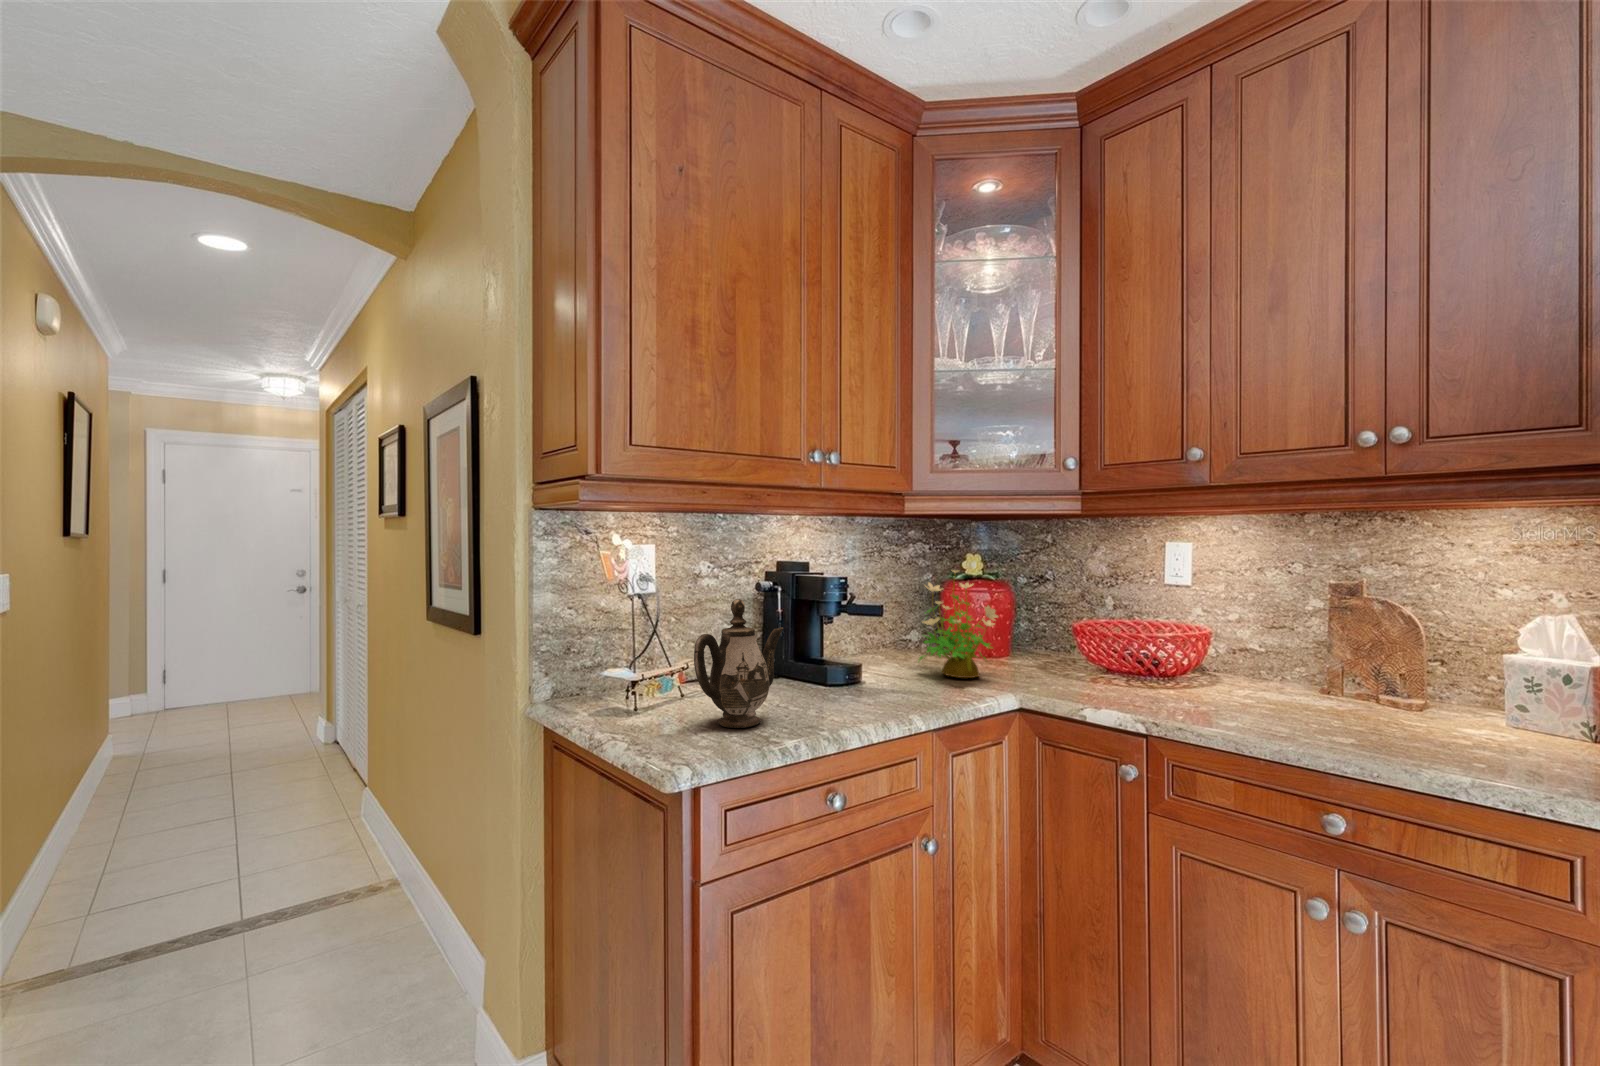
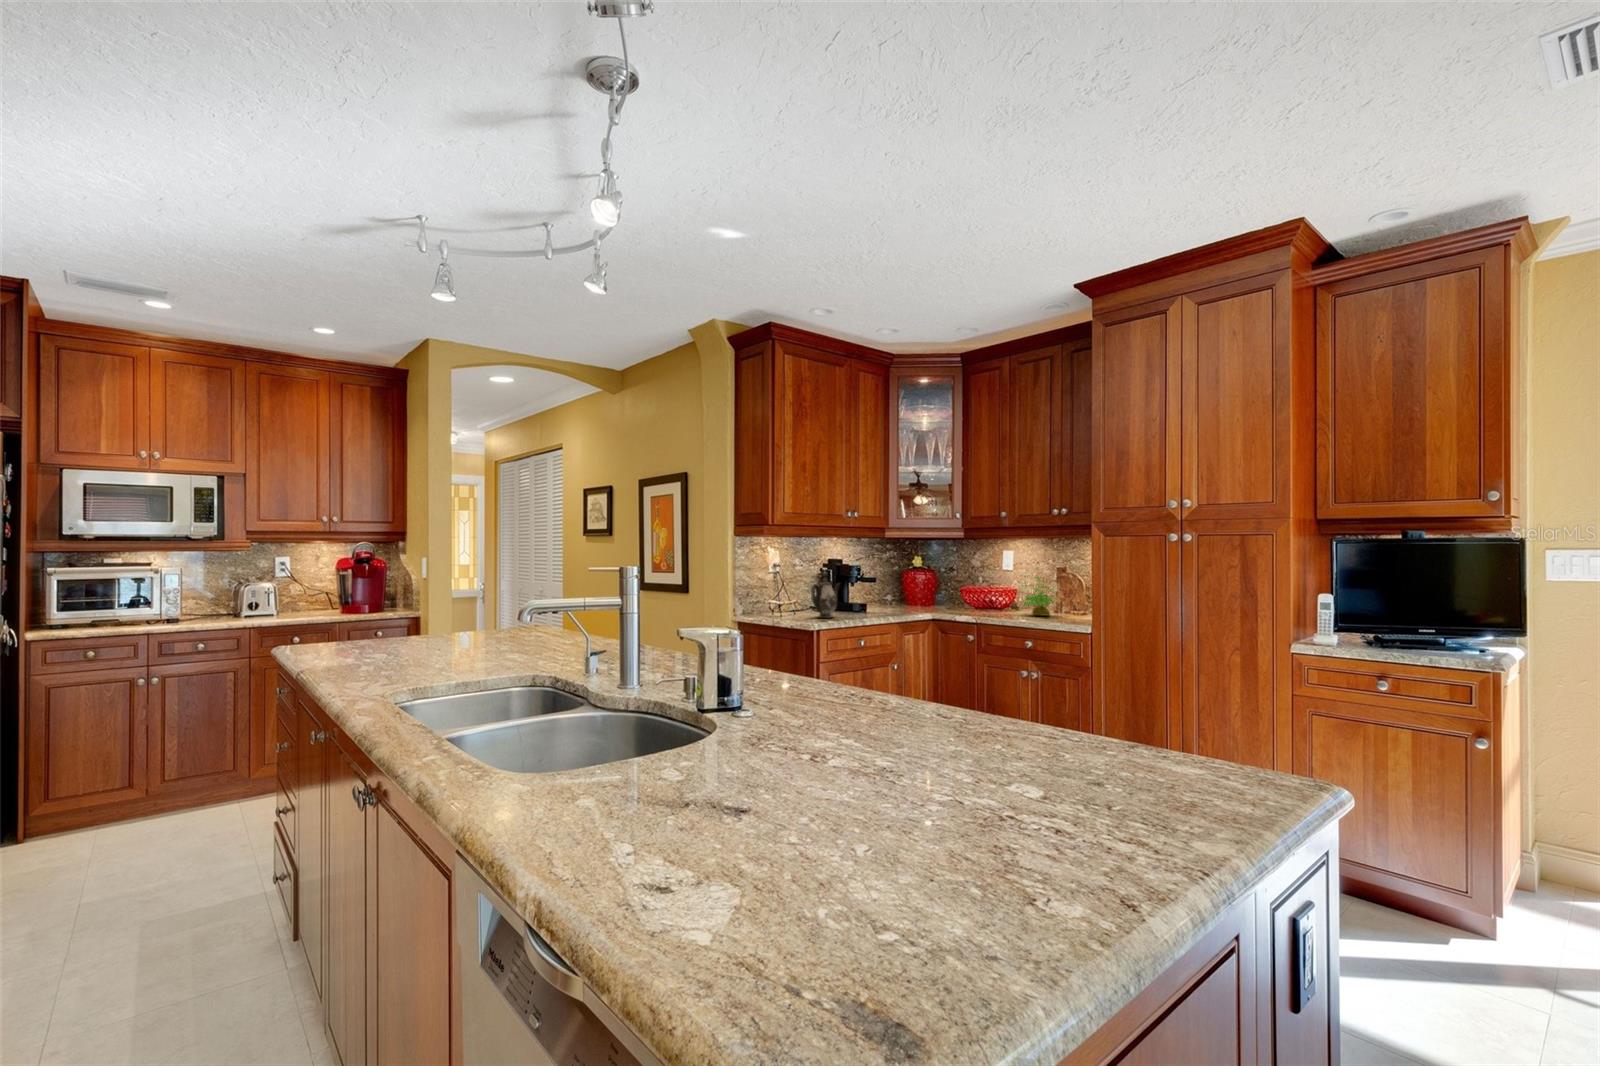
potted plant: present [919,570,998,678] -> present [1020,571,1058,616]

